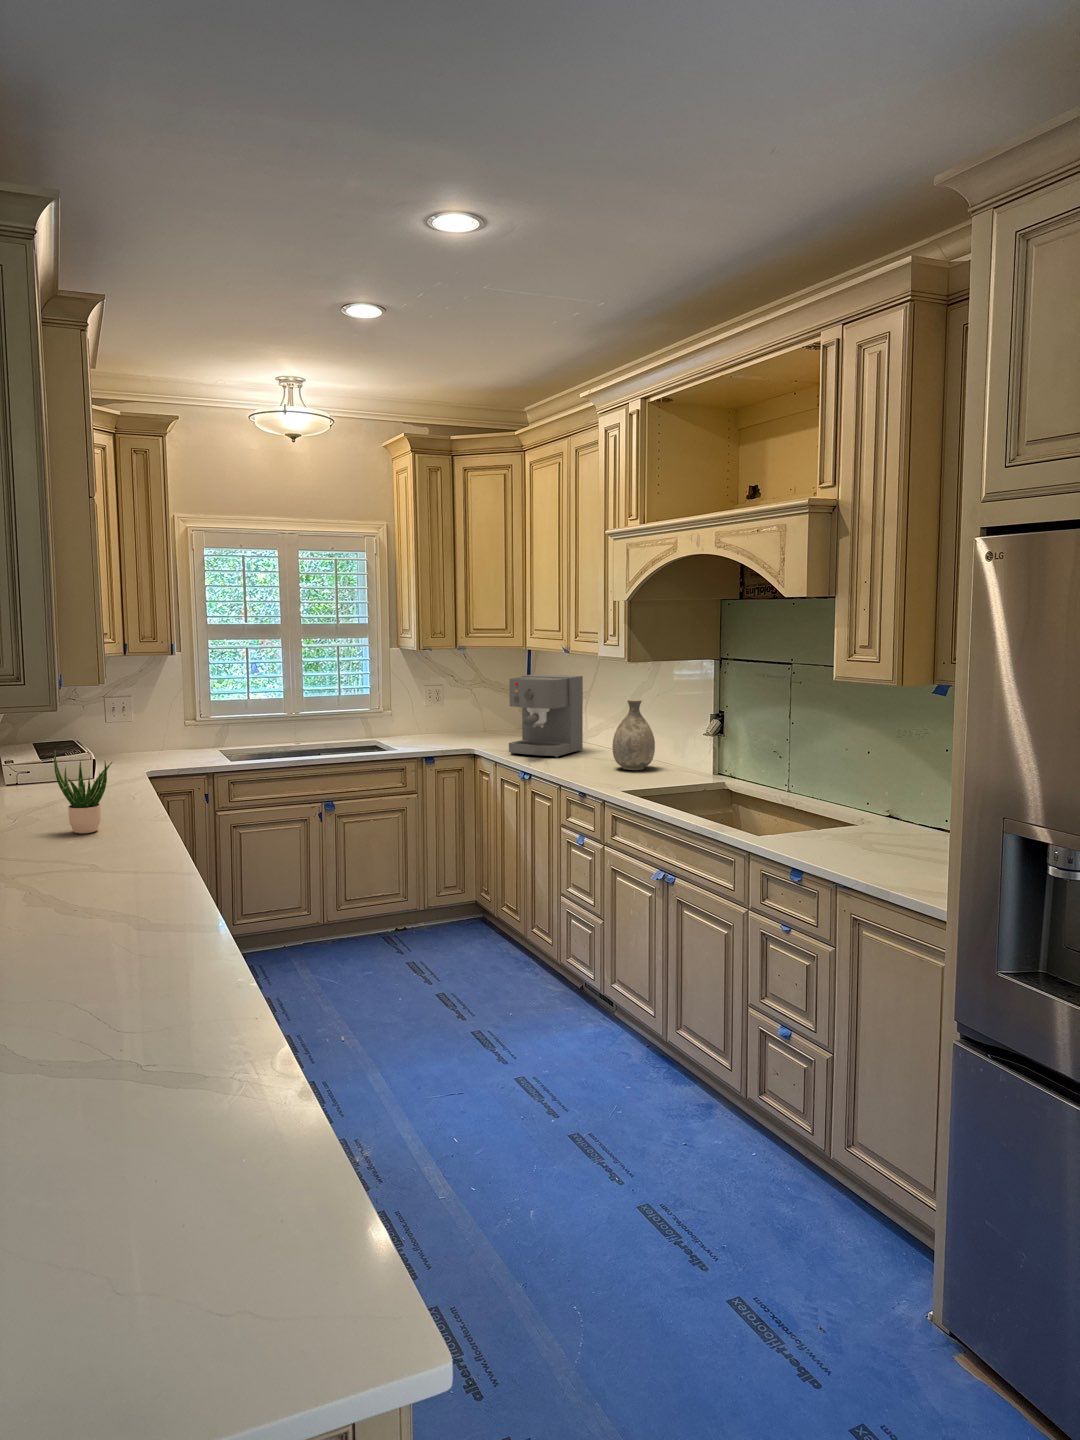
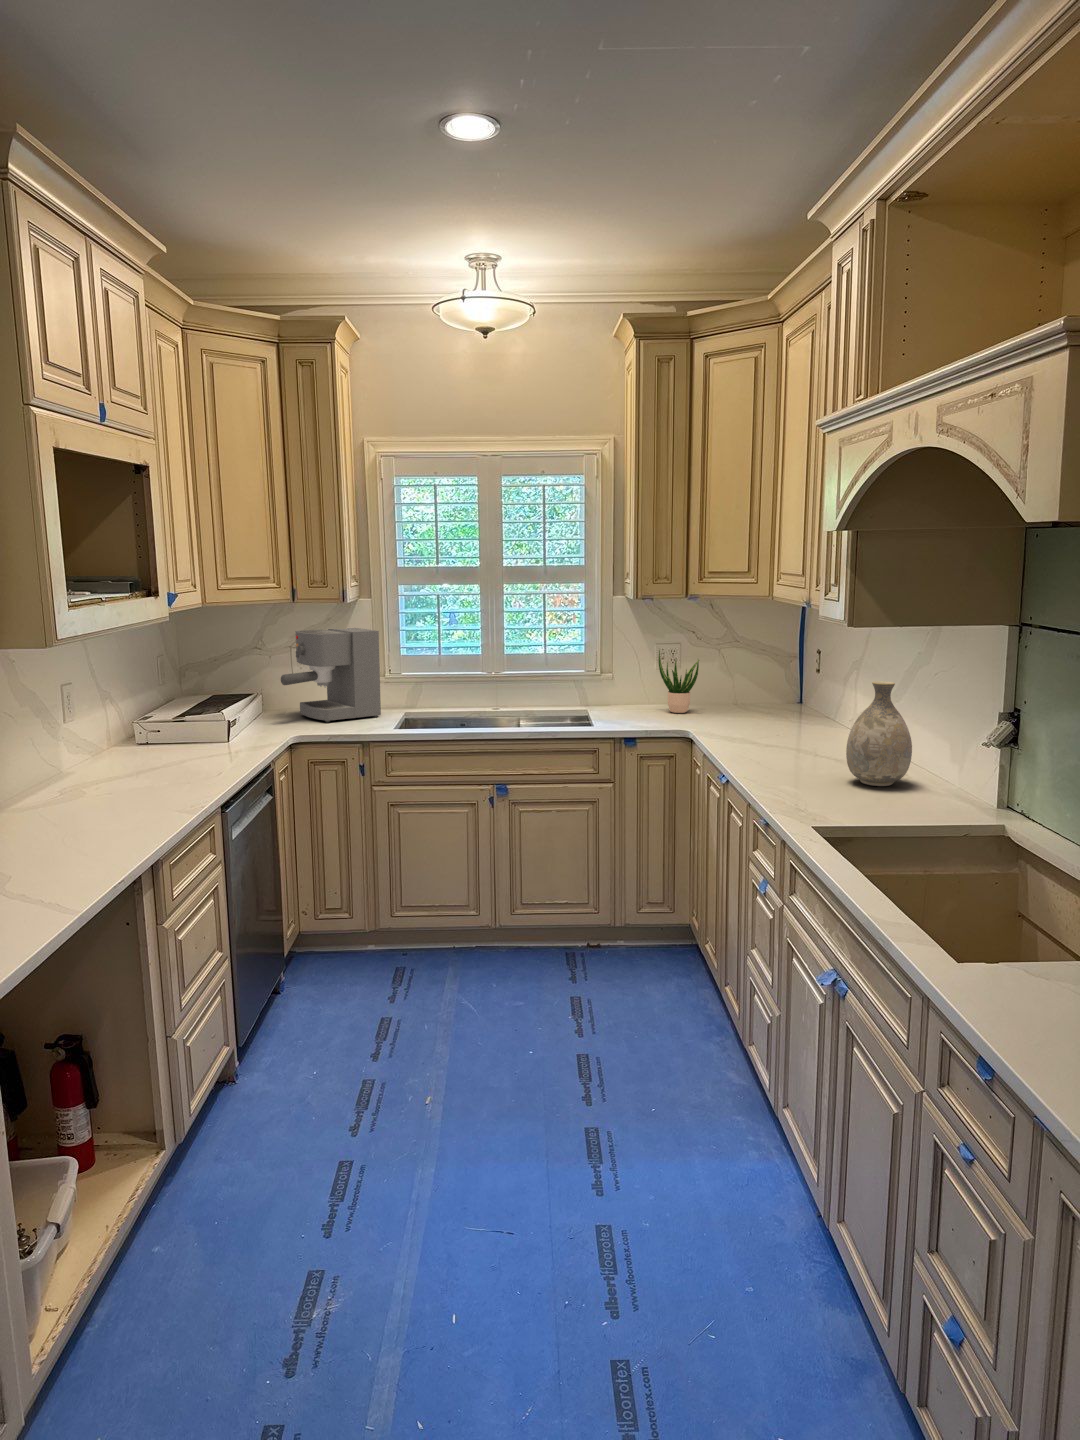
coffee maker: present [509,674,583,758] -> present [281,627,381,722]
potted plant: present [54,751,112,833] -> present [659,650,699,713]

